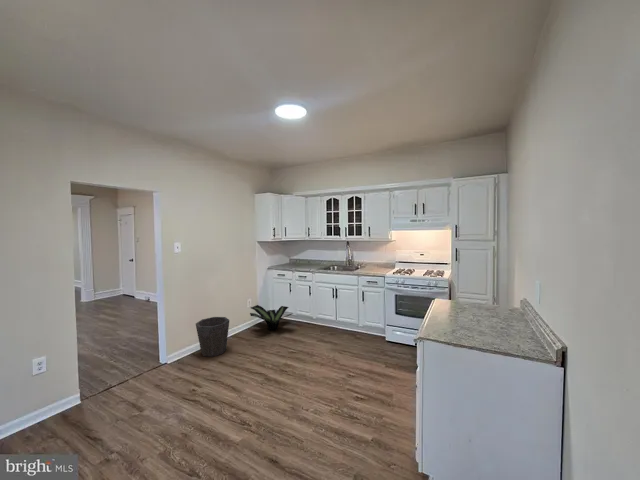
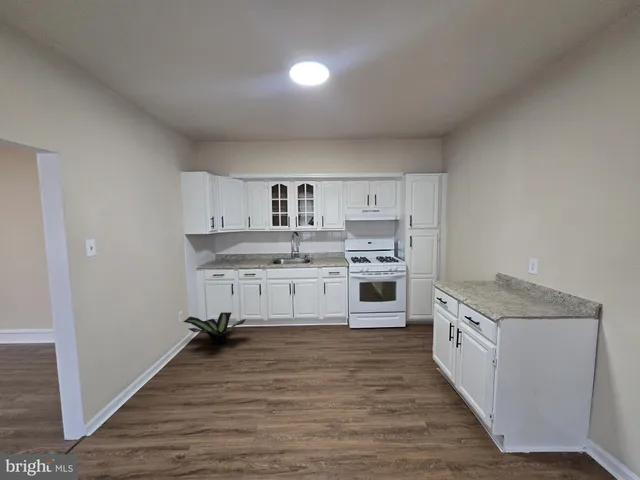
waste bin: present [196,317,229,357] -> none [129,341,181,404]

